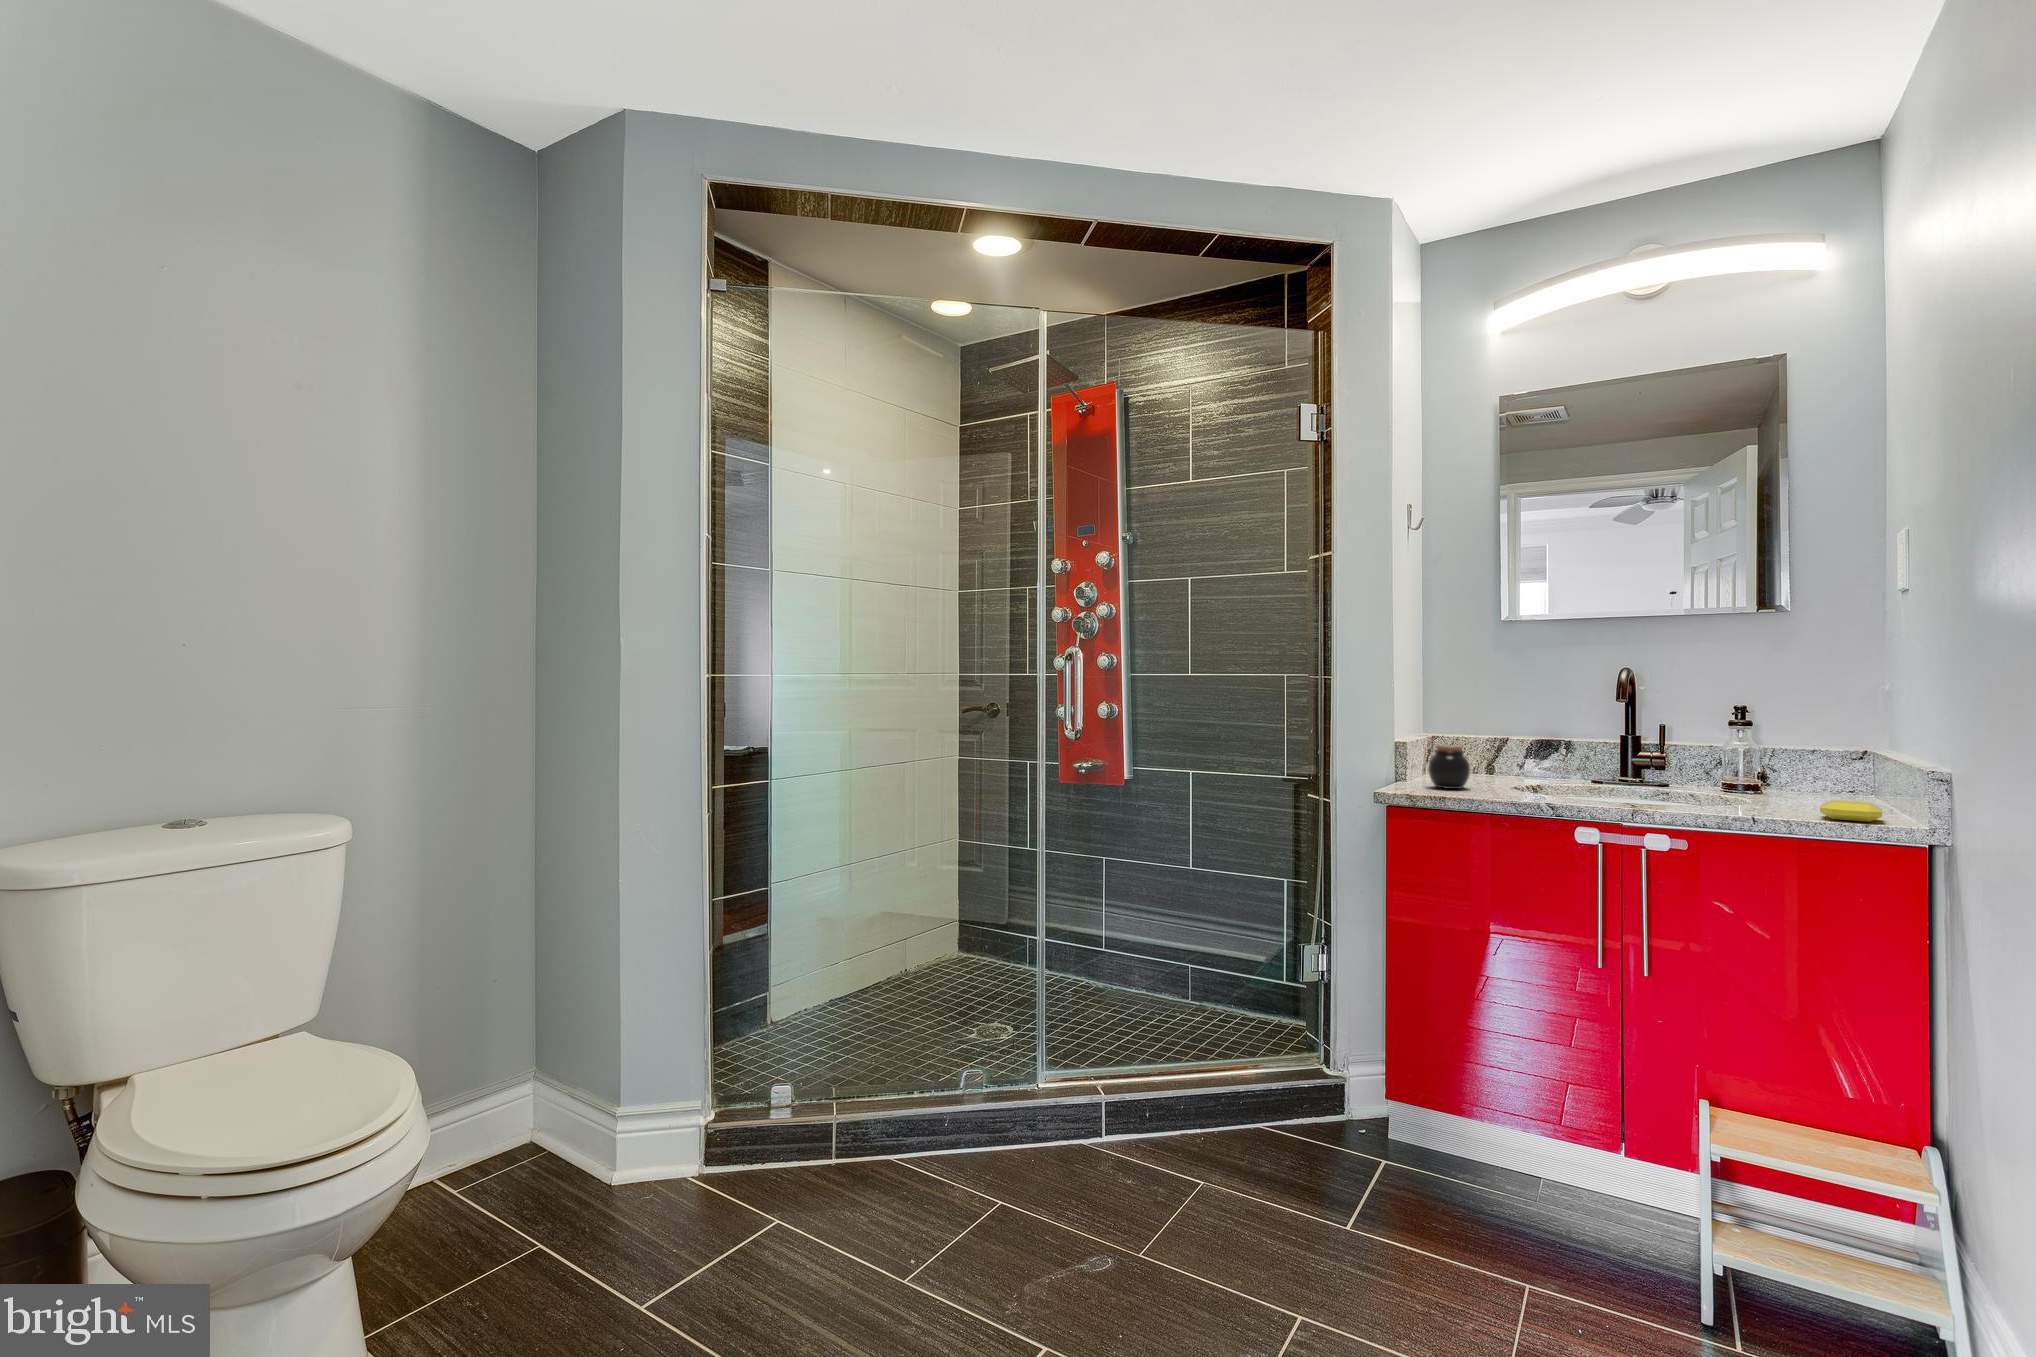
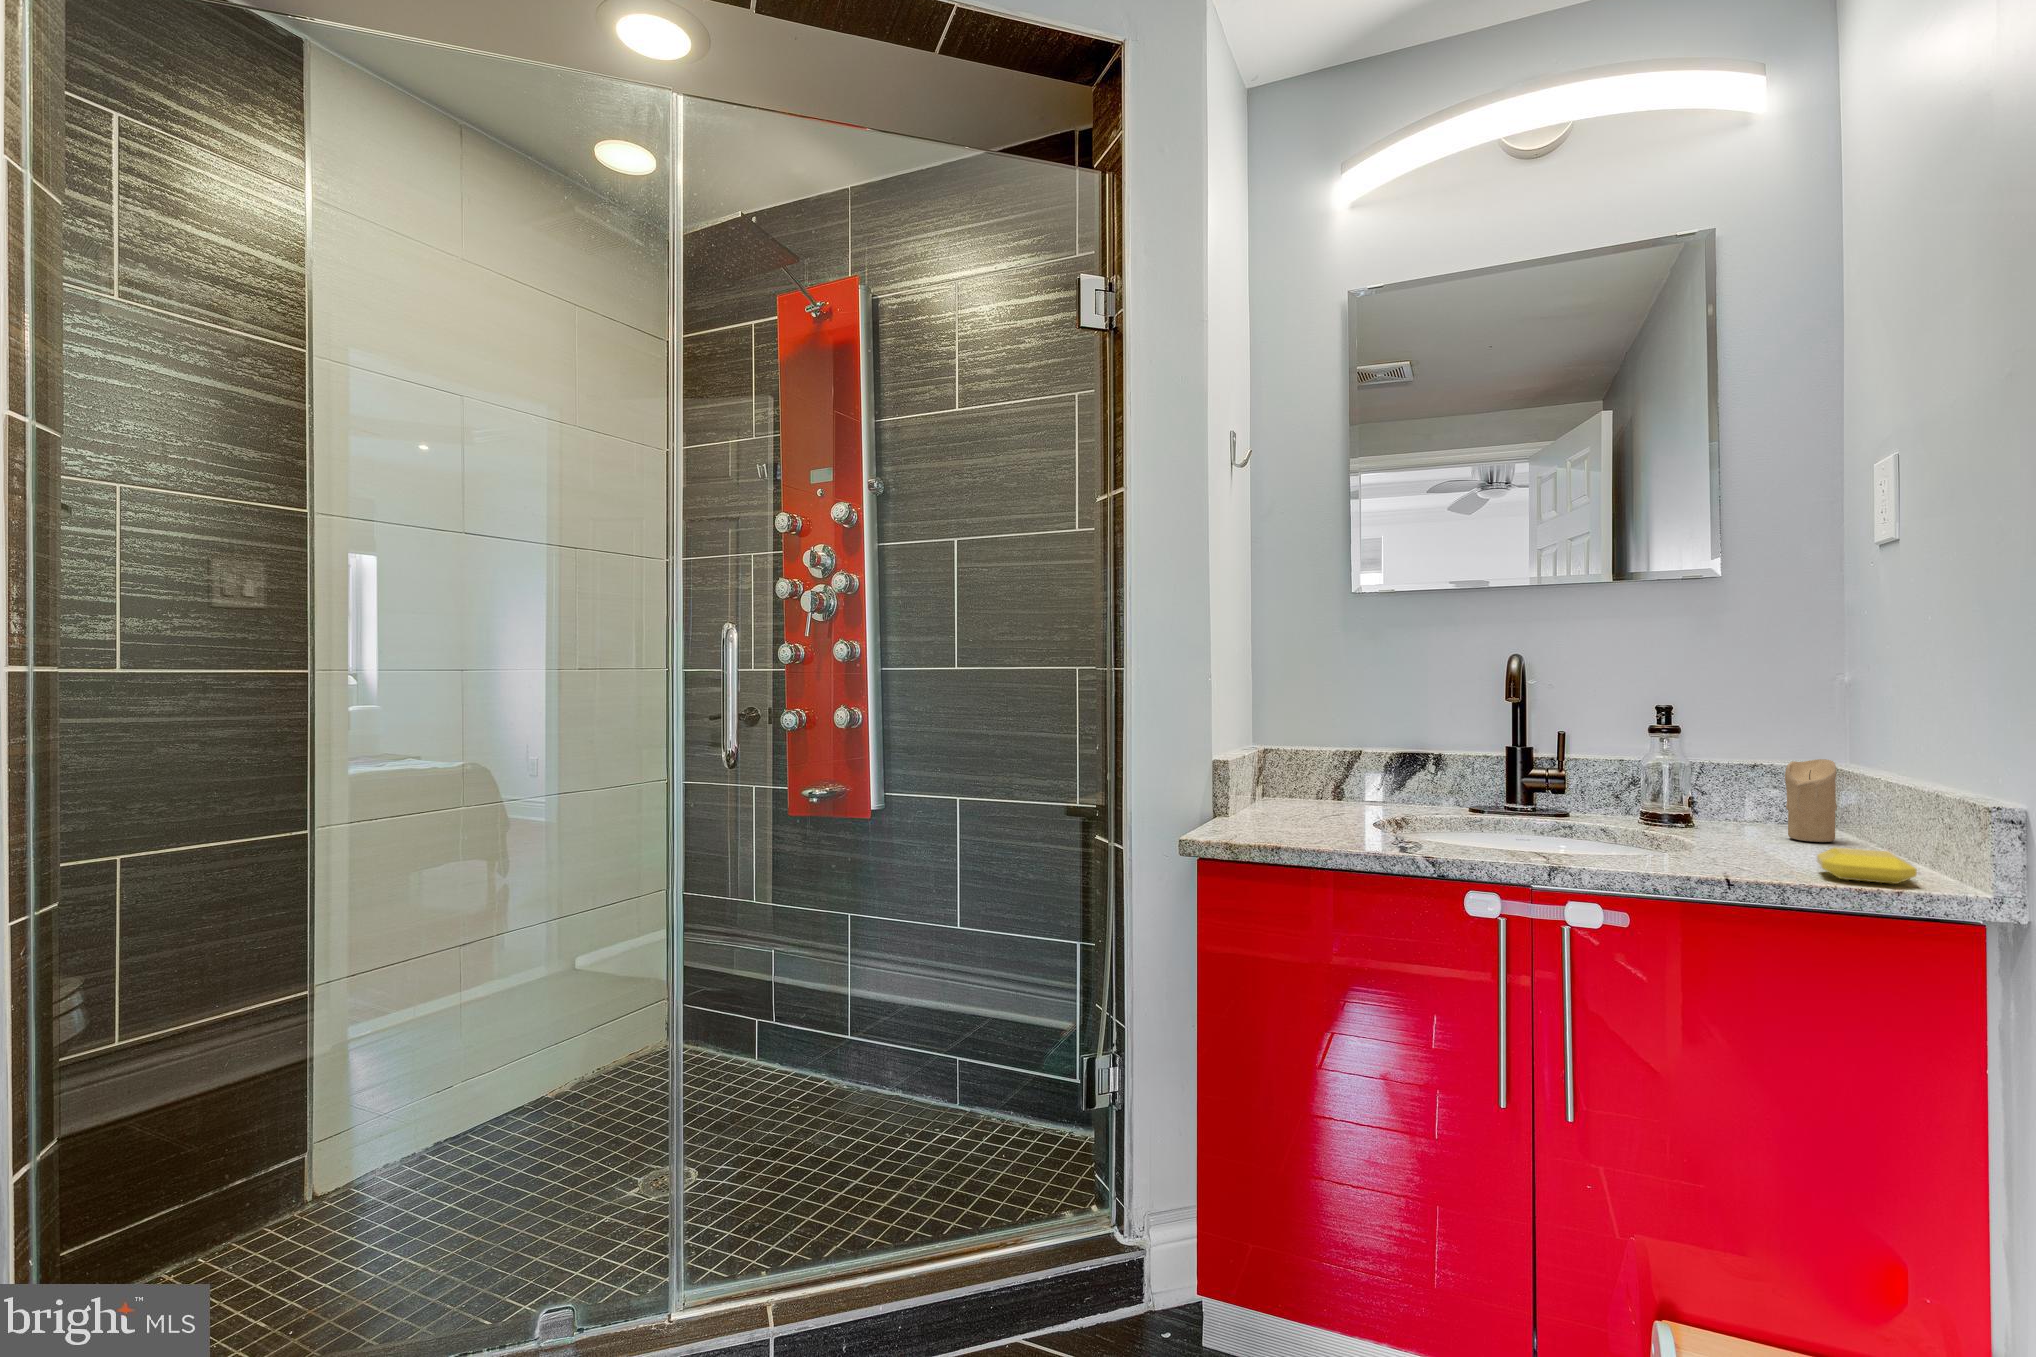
candle: none [1821,744,1858,802] -> present [1785,759,1837,842]
jar: present [1428,745,1470,789] -> none [1256,766,1313,830]

